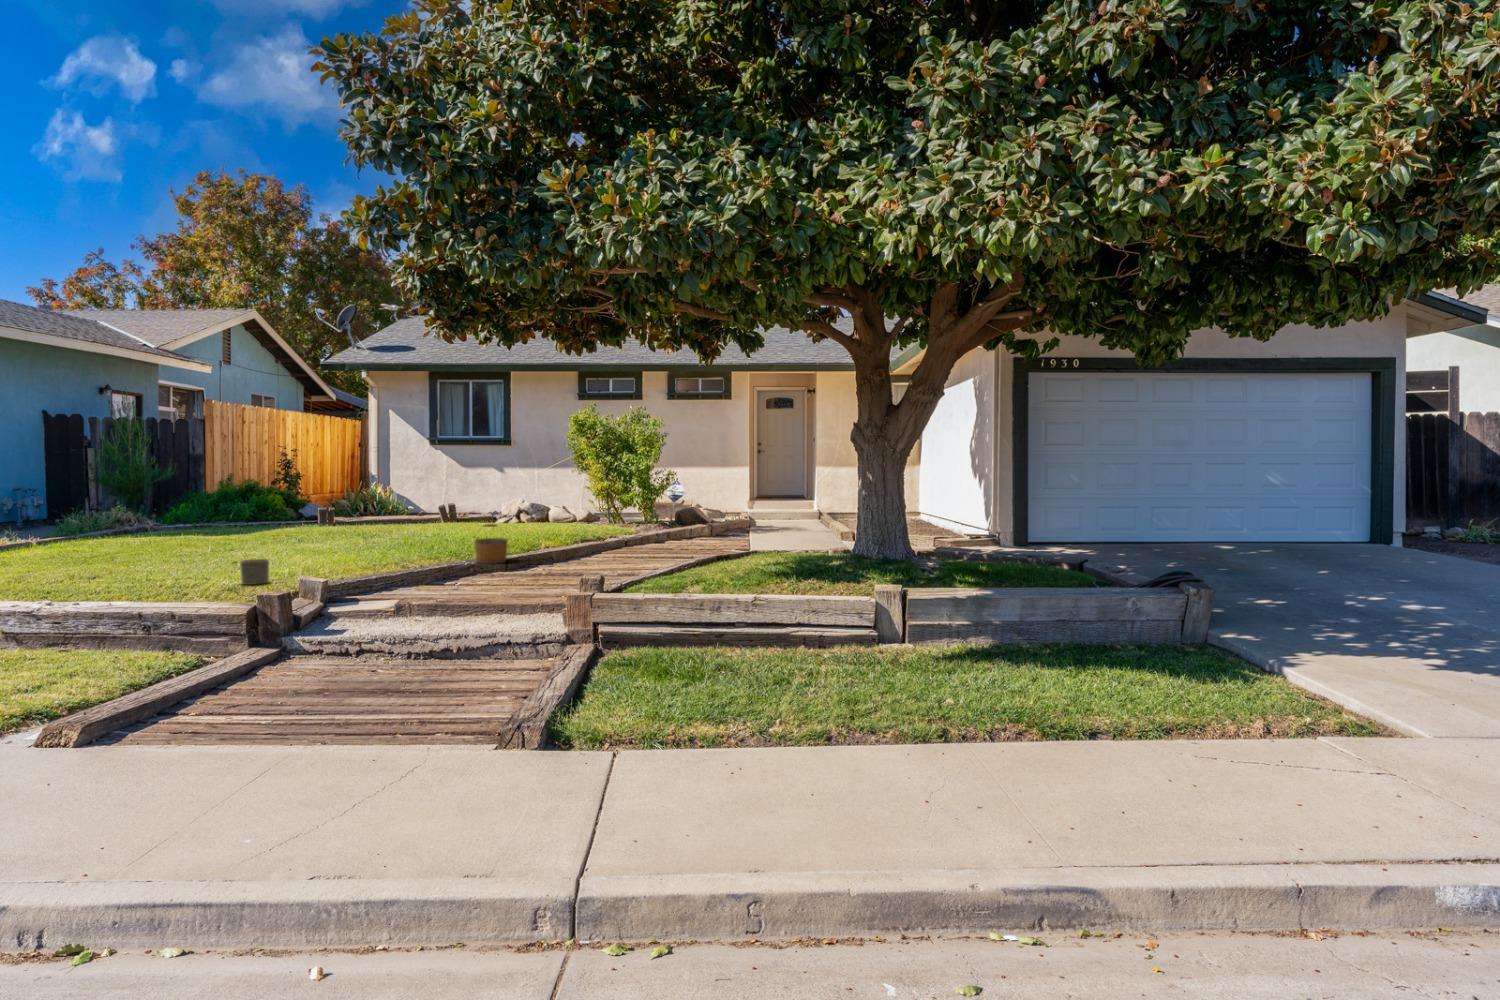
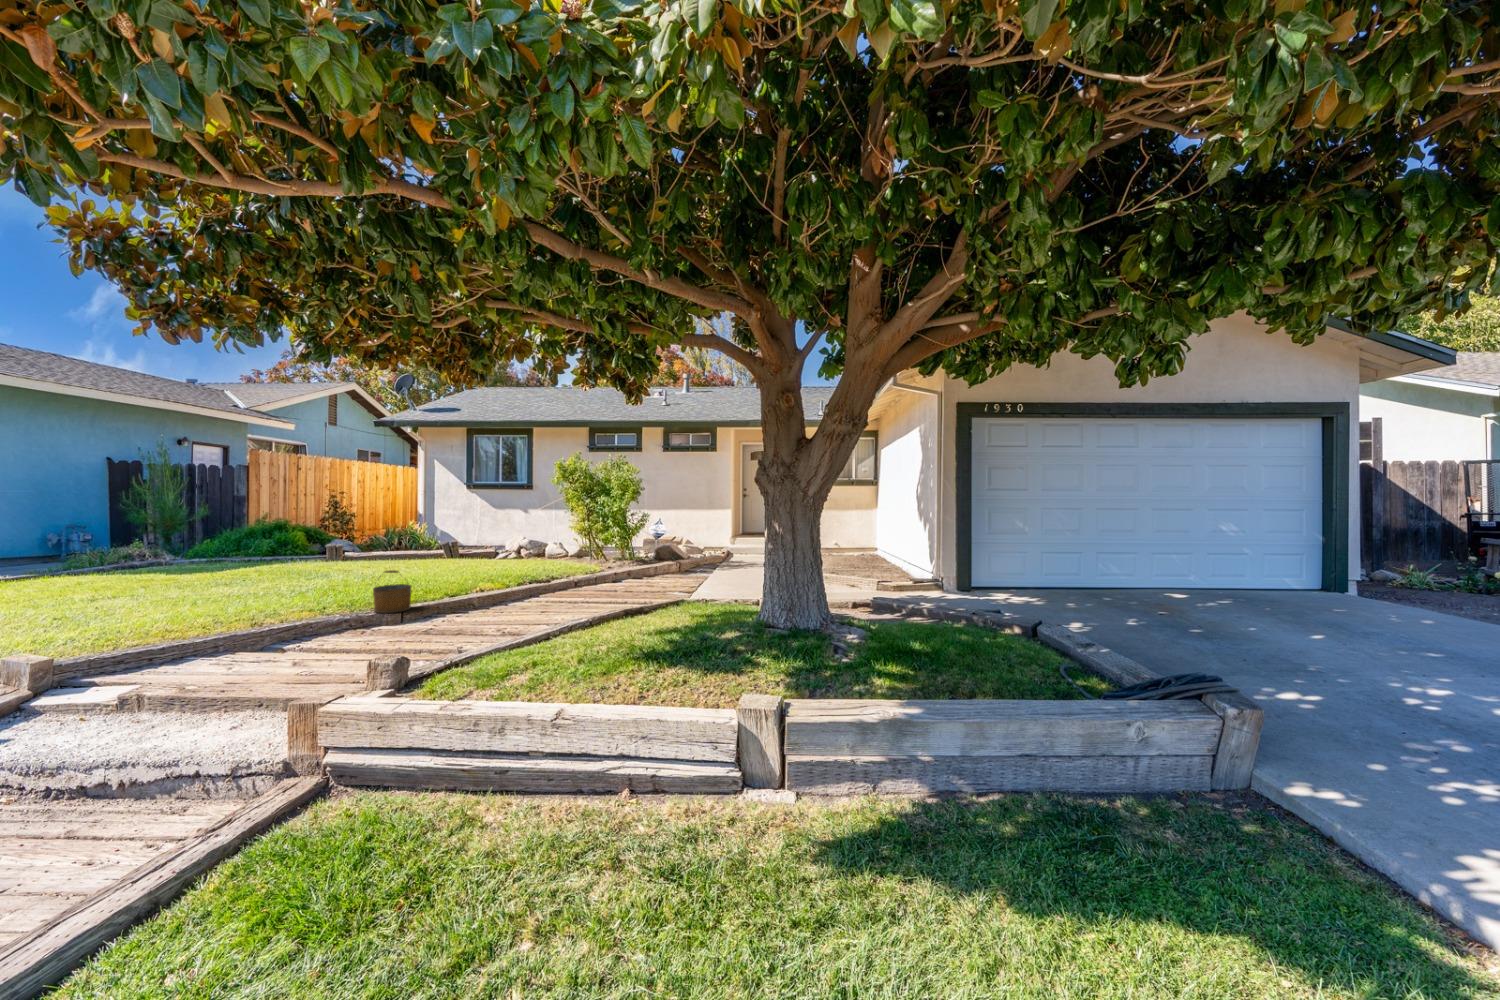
planter: present [241,559,269,585] -> none [29,616,74,649]

